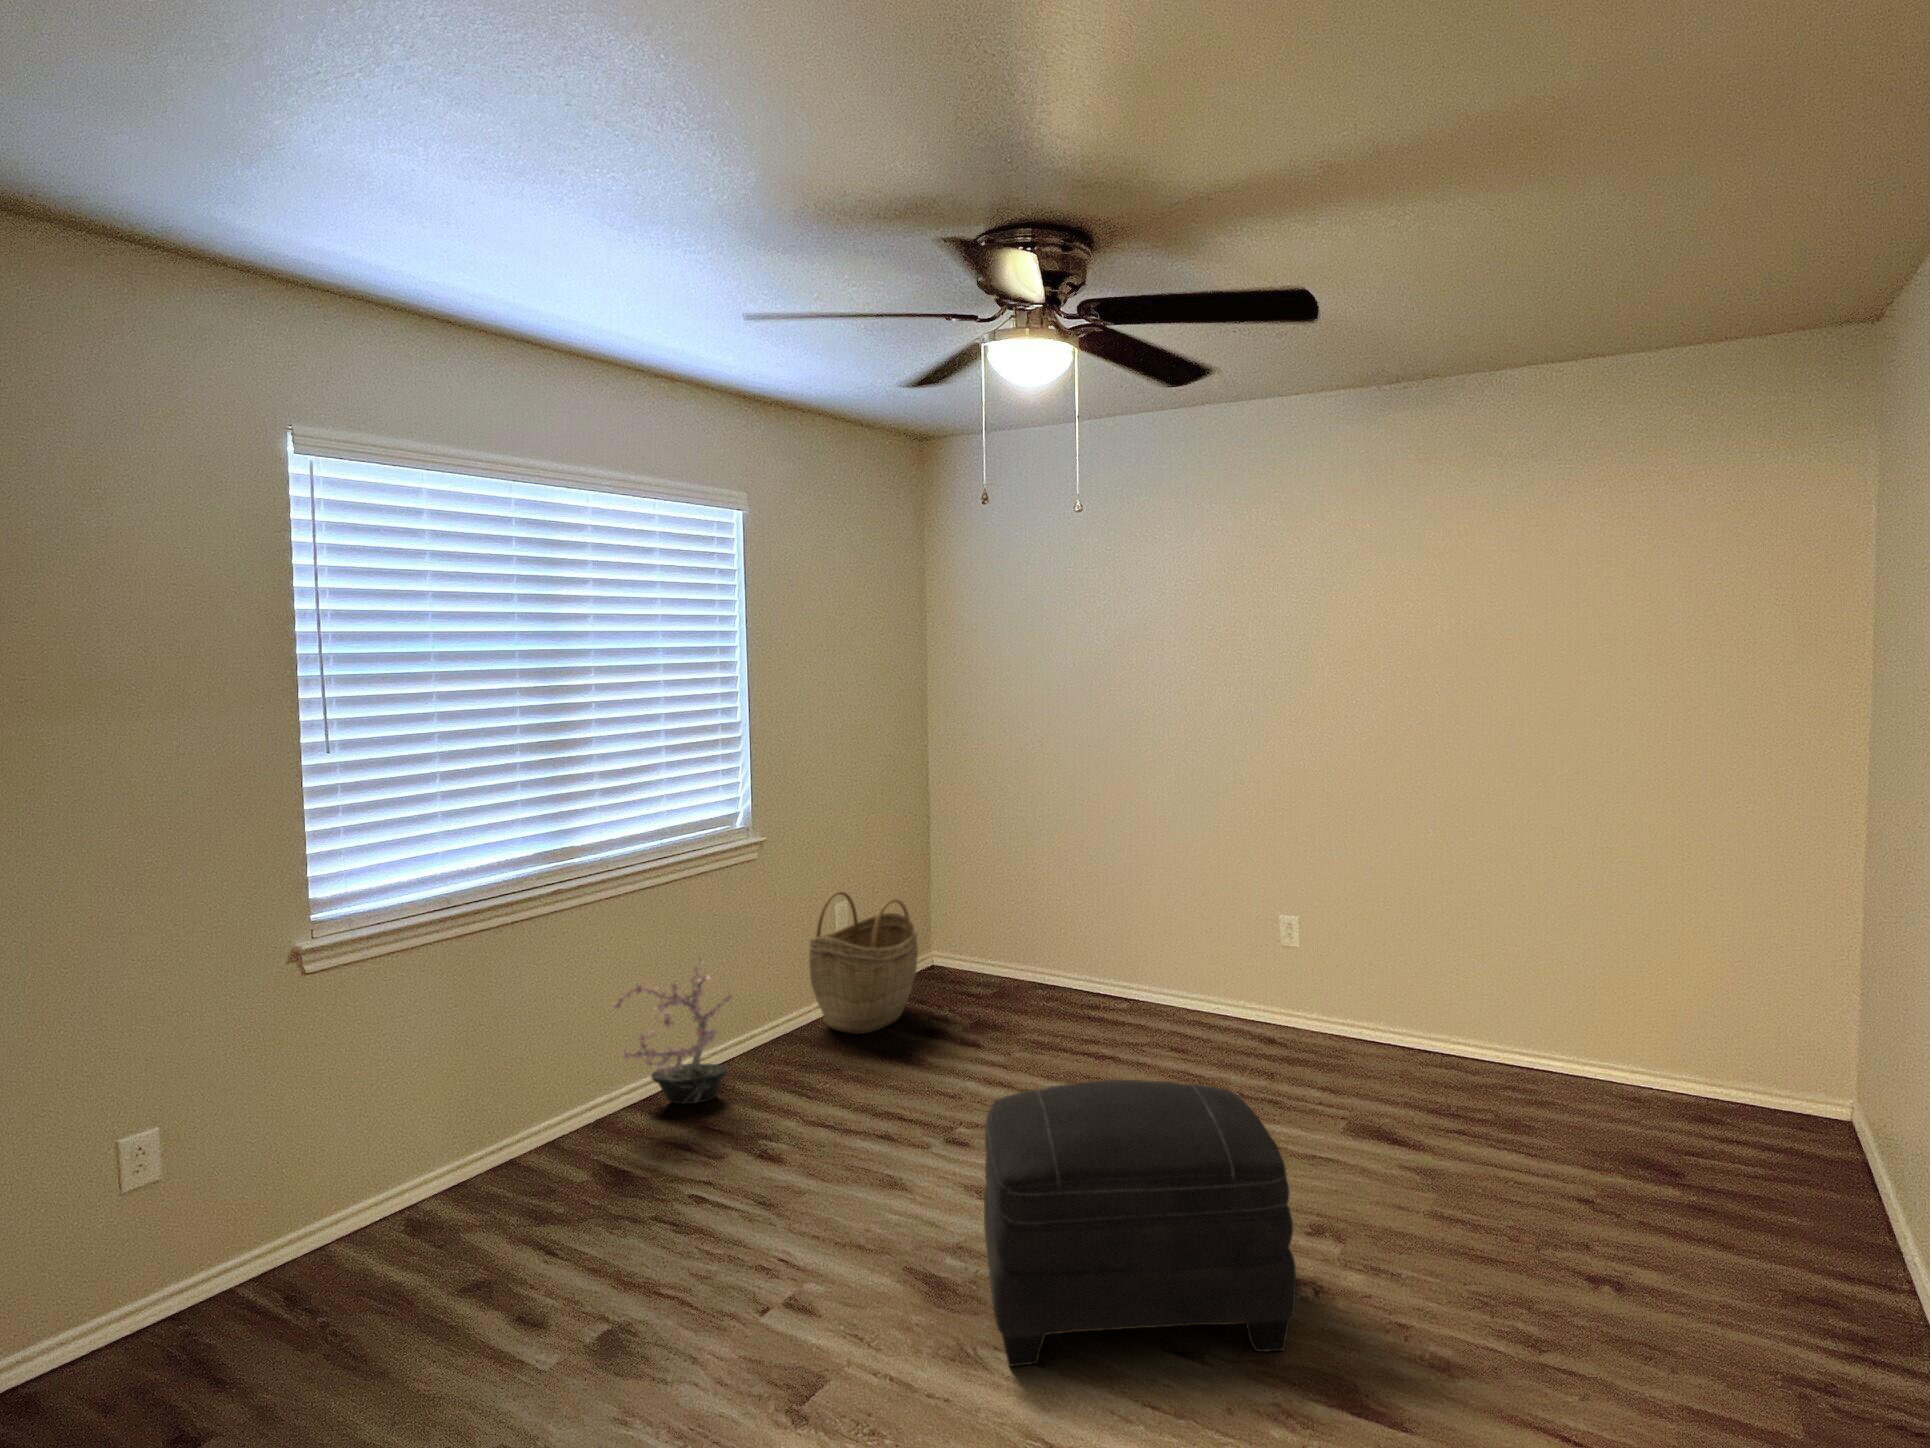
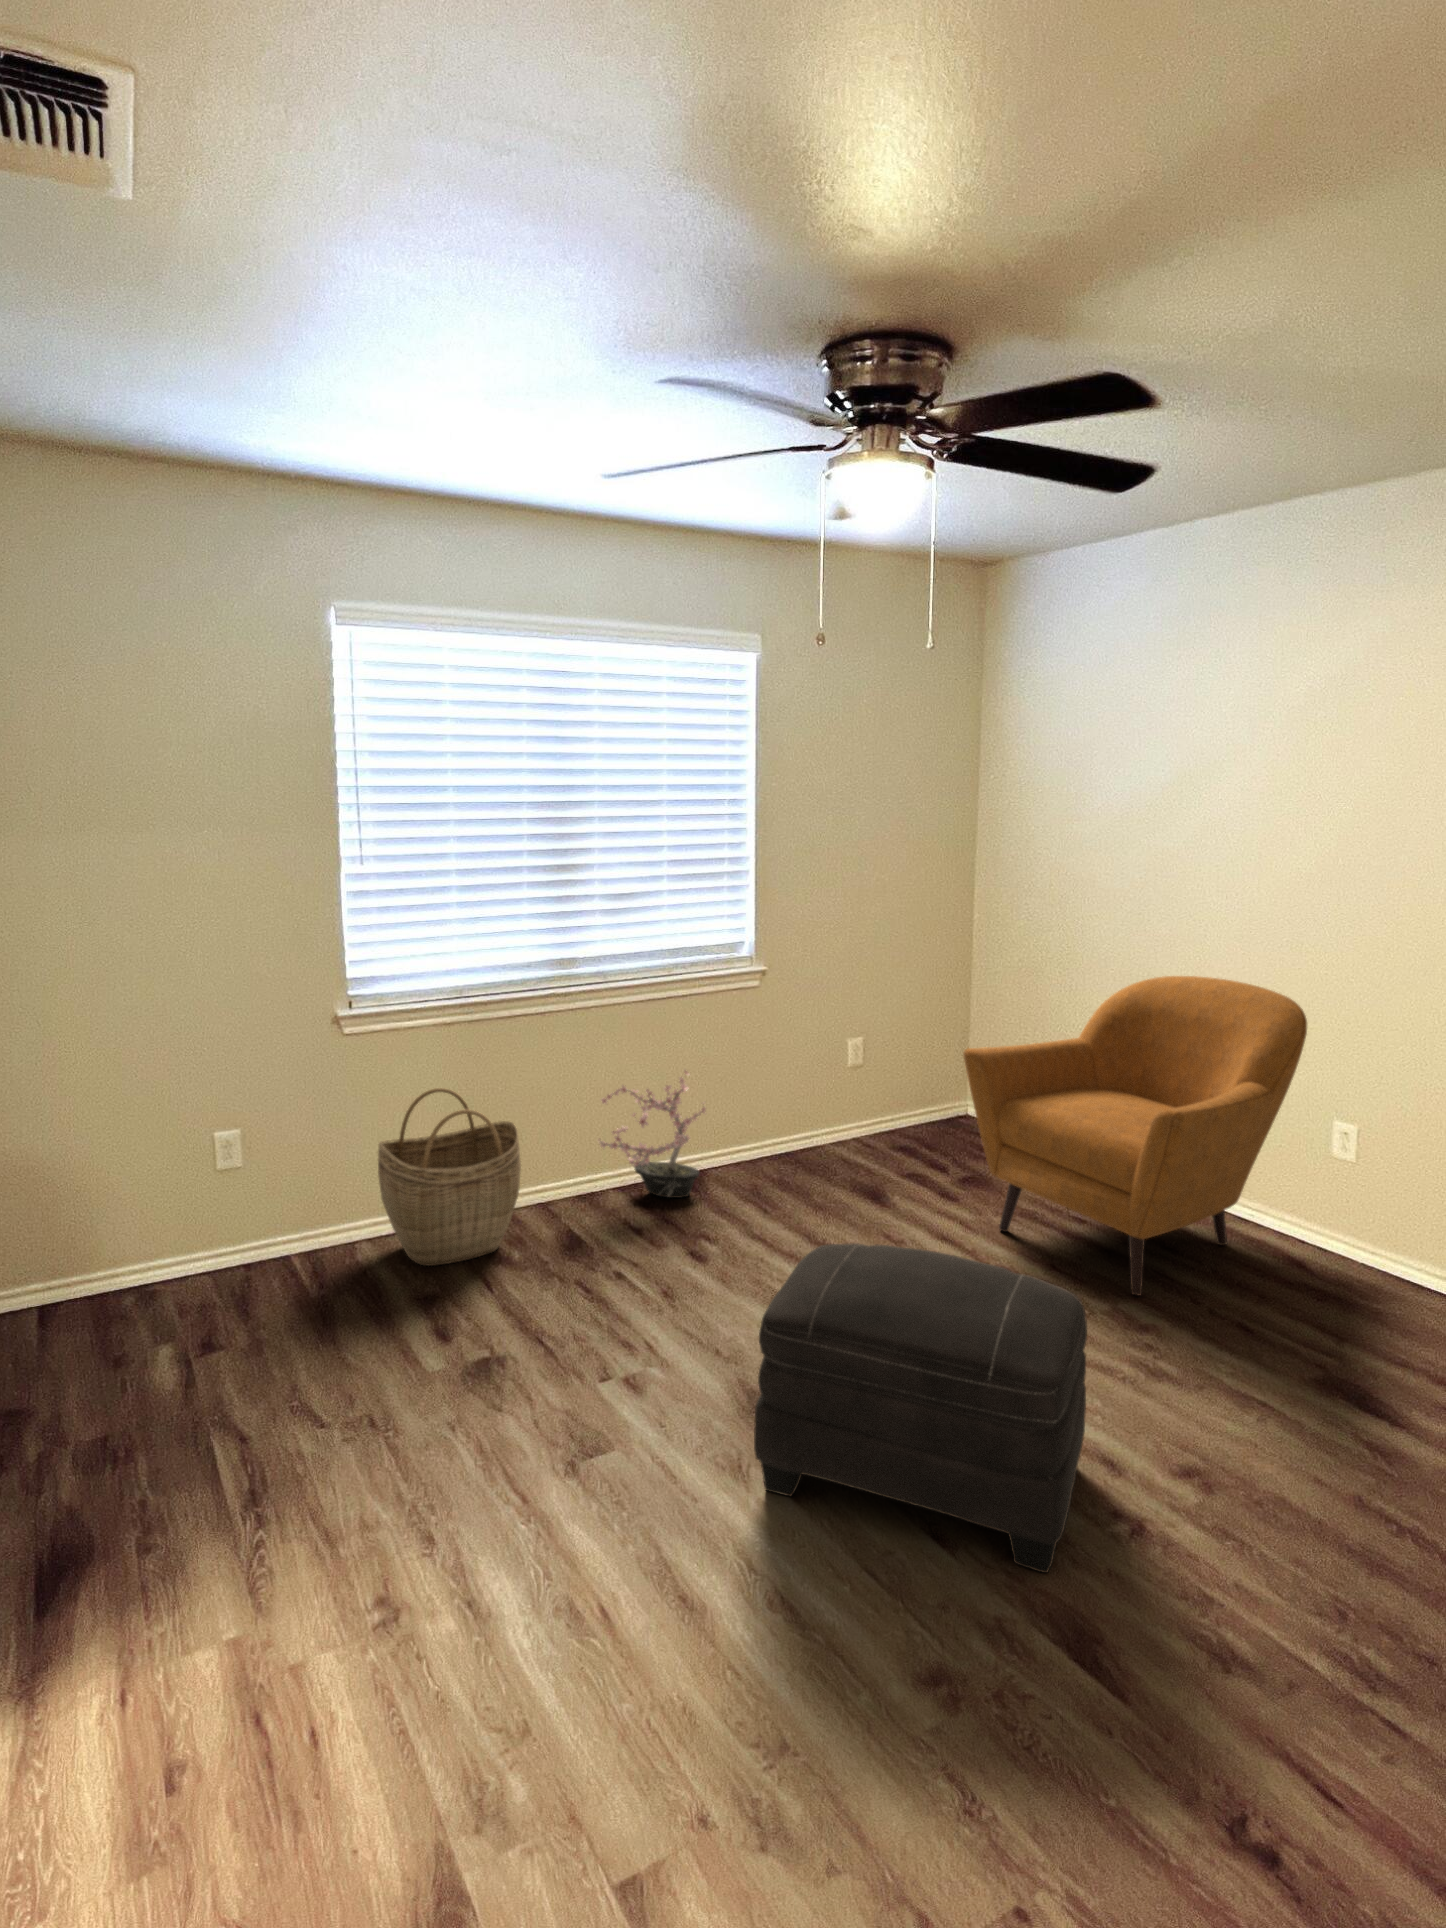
armchair: none [991,809,1262,1096] -> present [963,976,1307,1296]
woven basket: present [809,891,918,1034] -> present [378,1088,521,1266]

